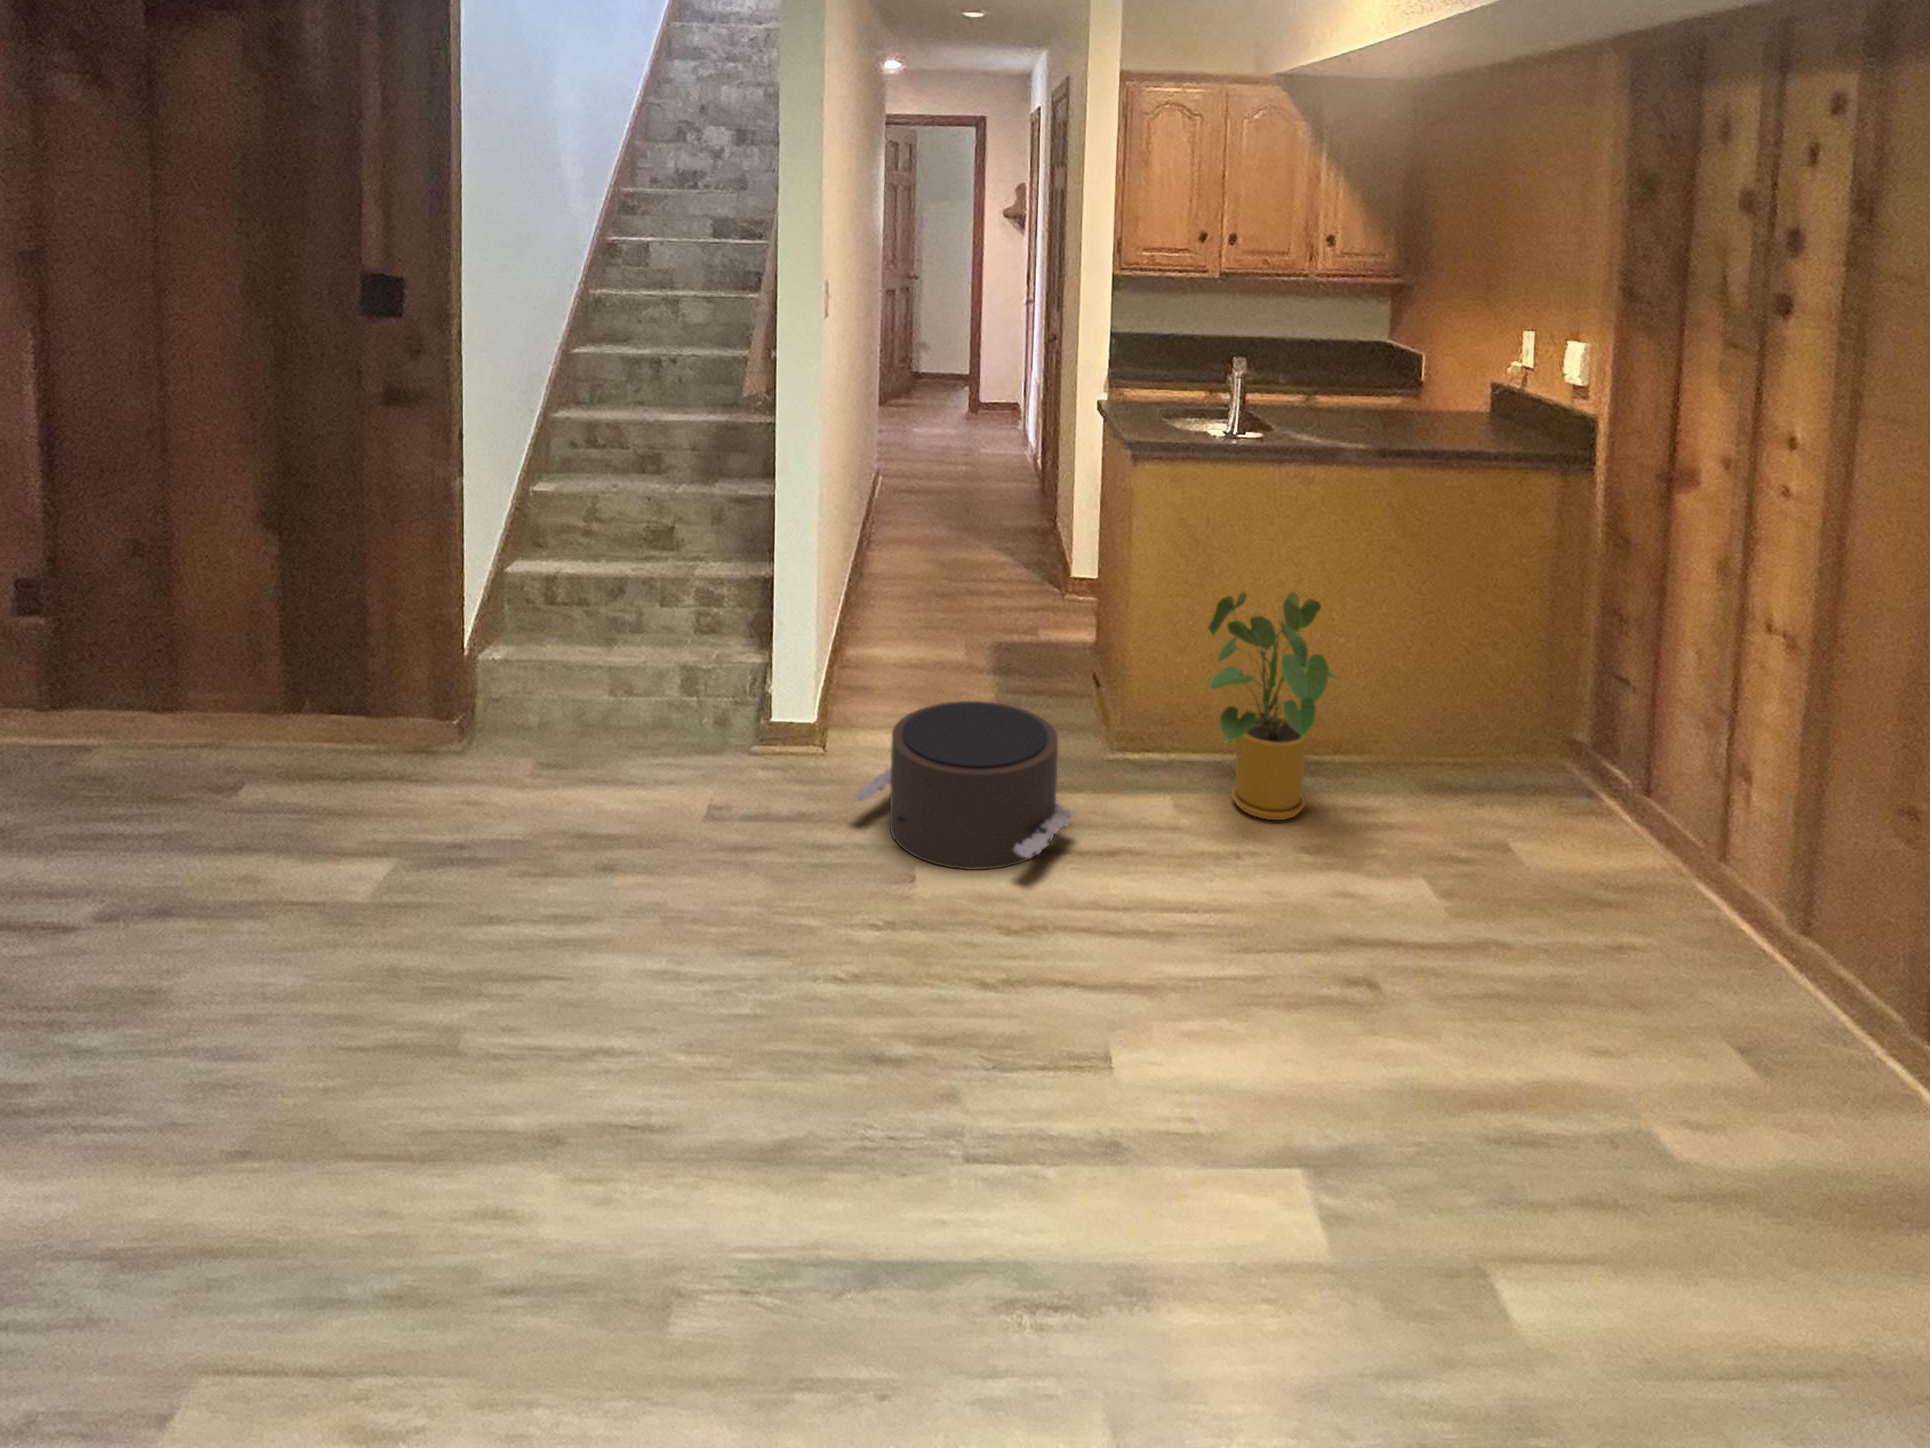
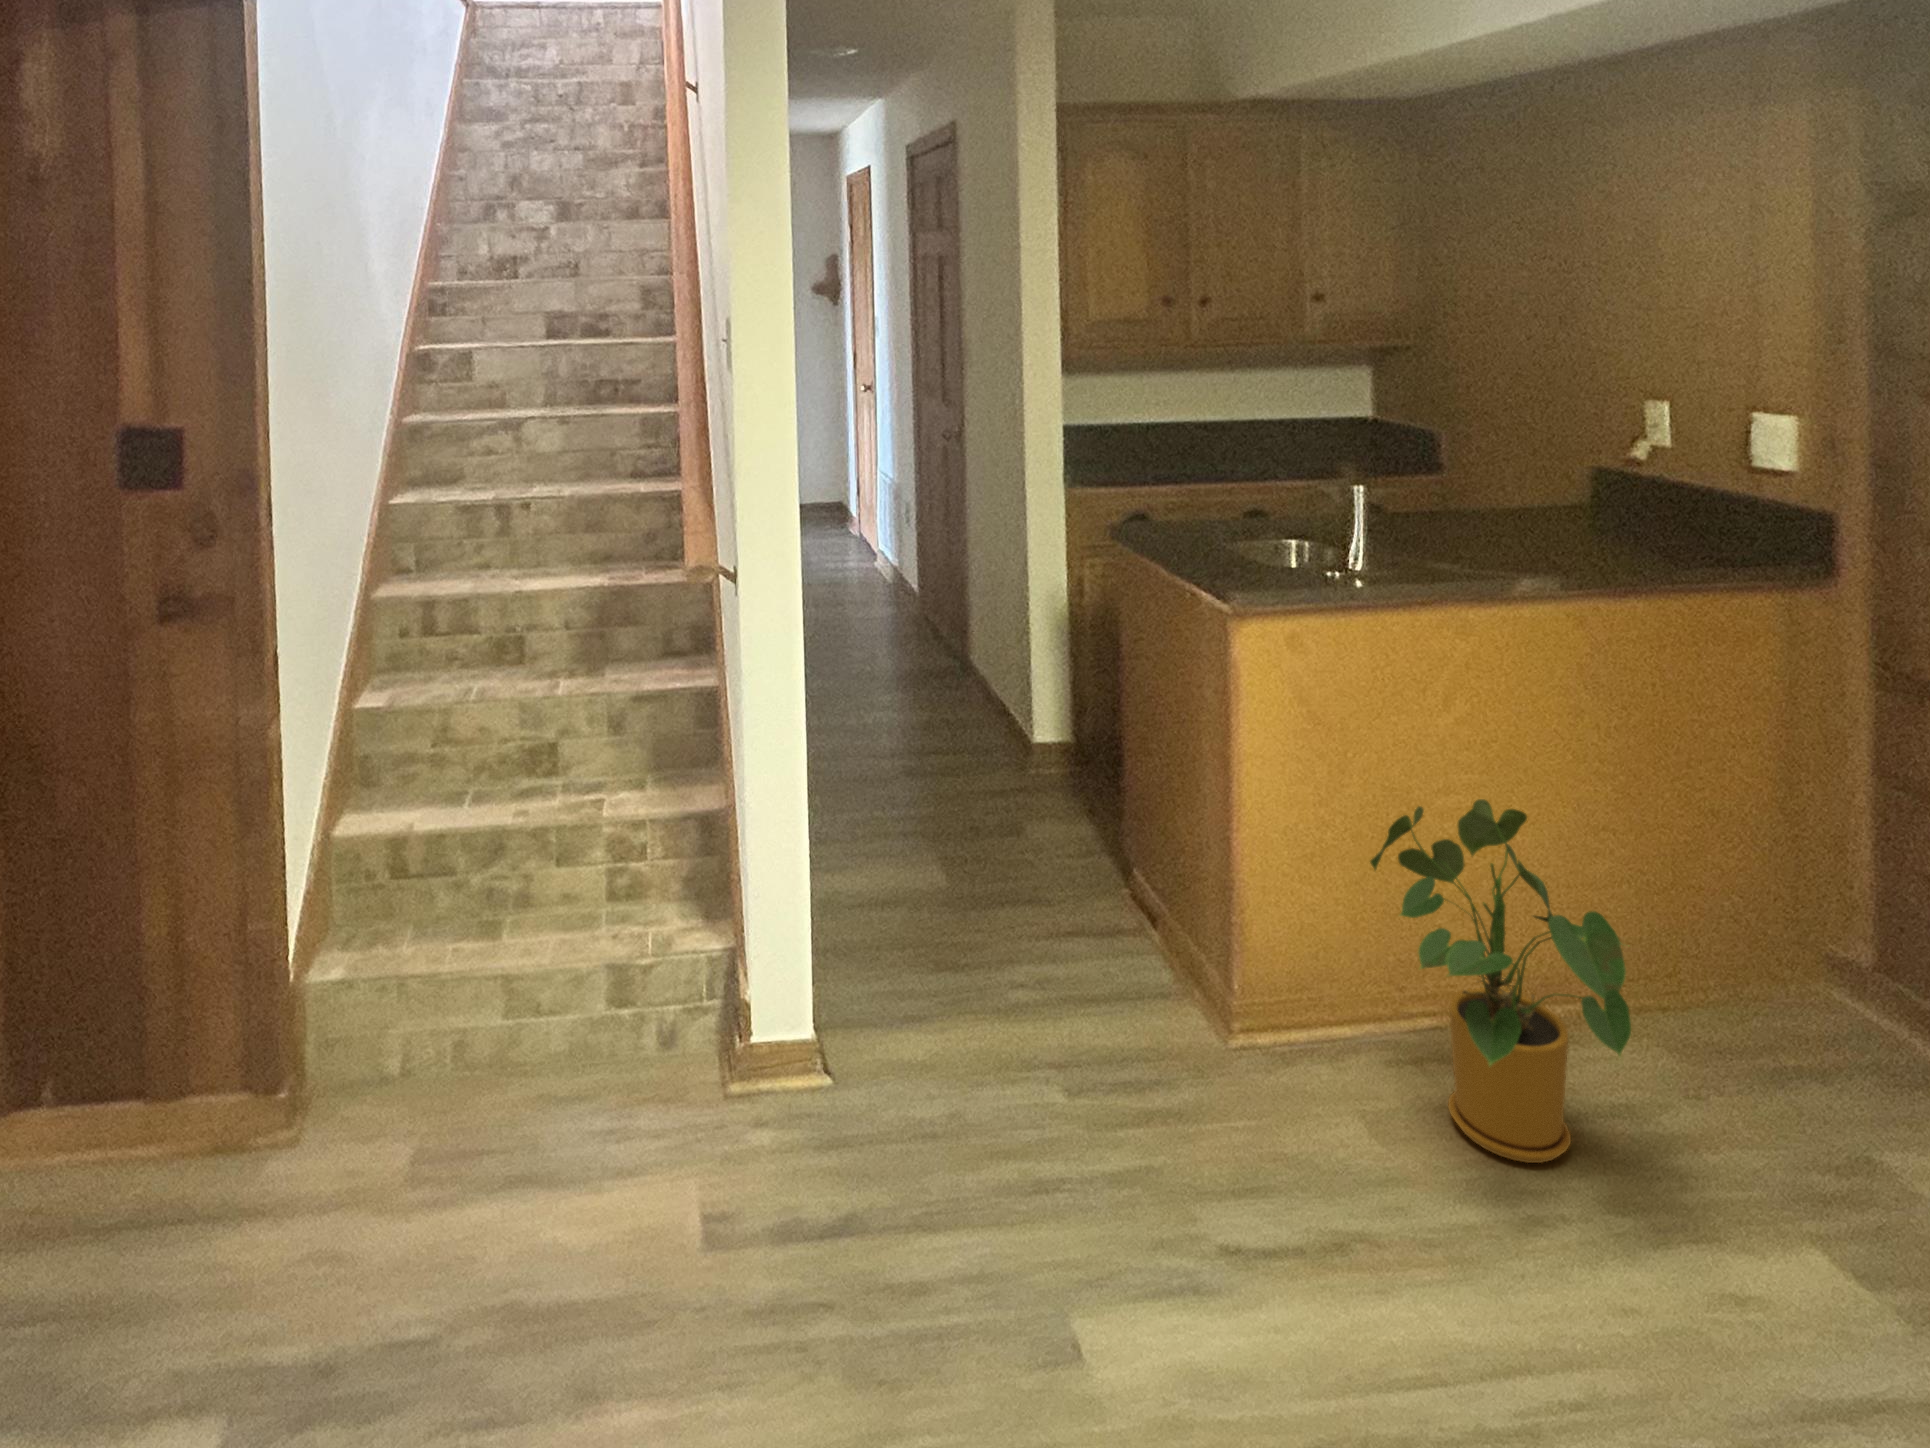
pouf: present [853,701,1075,870] -> none [929,1007,1277,1329]

